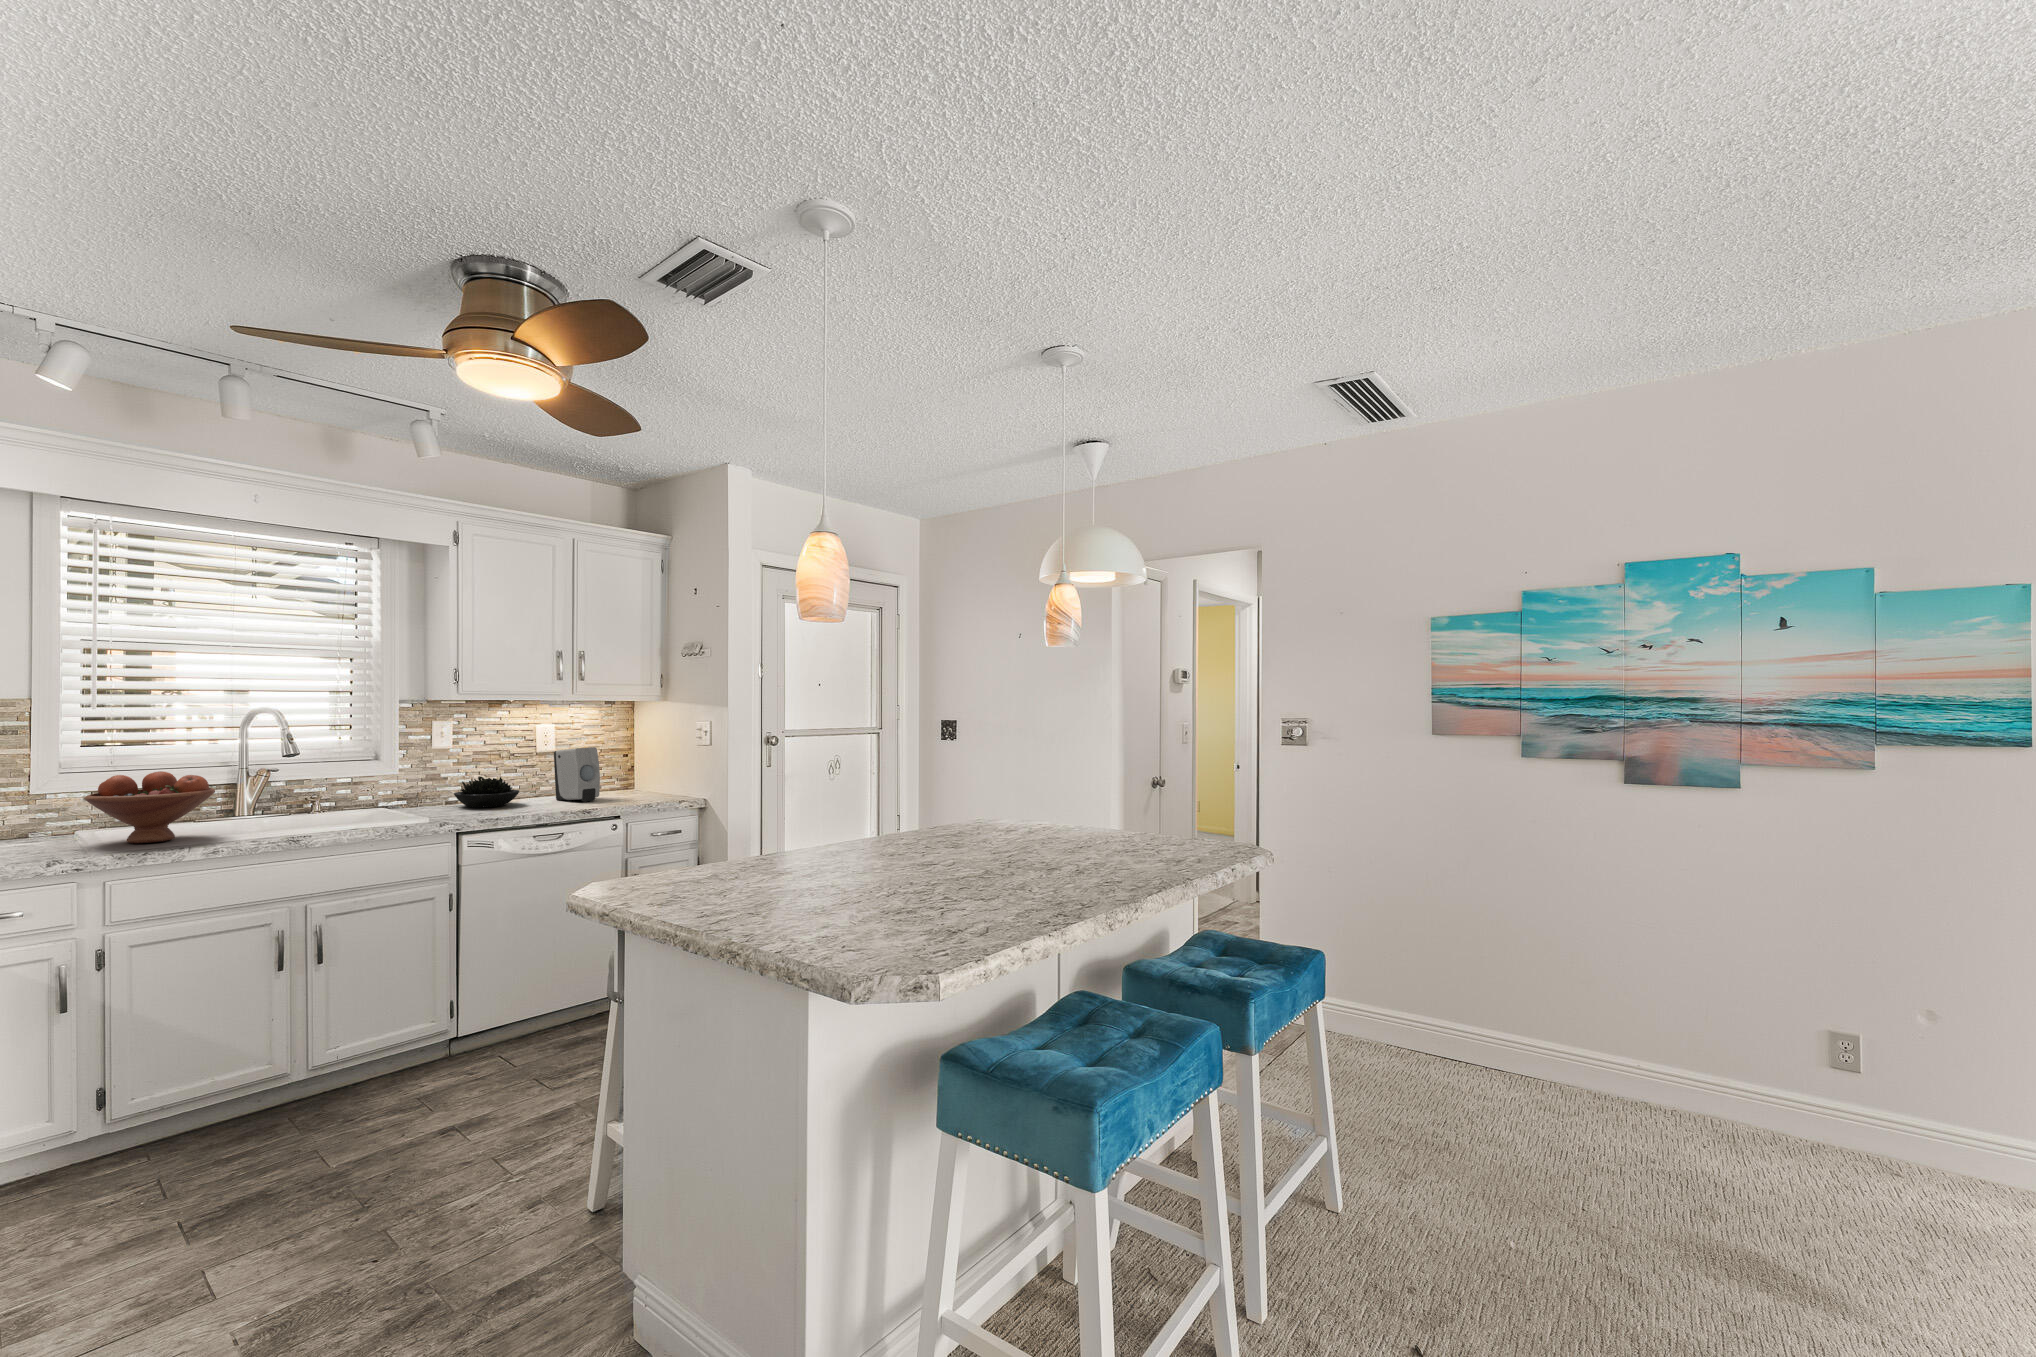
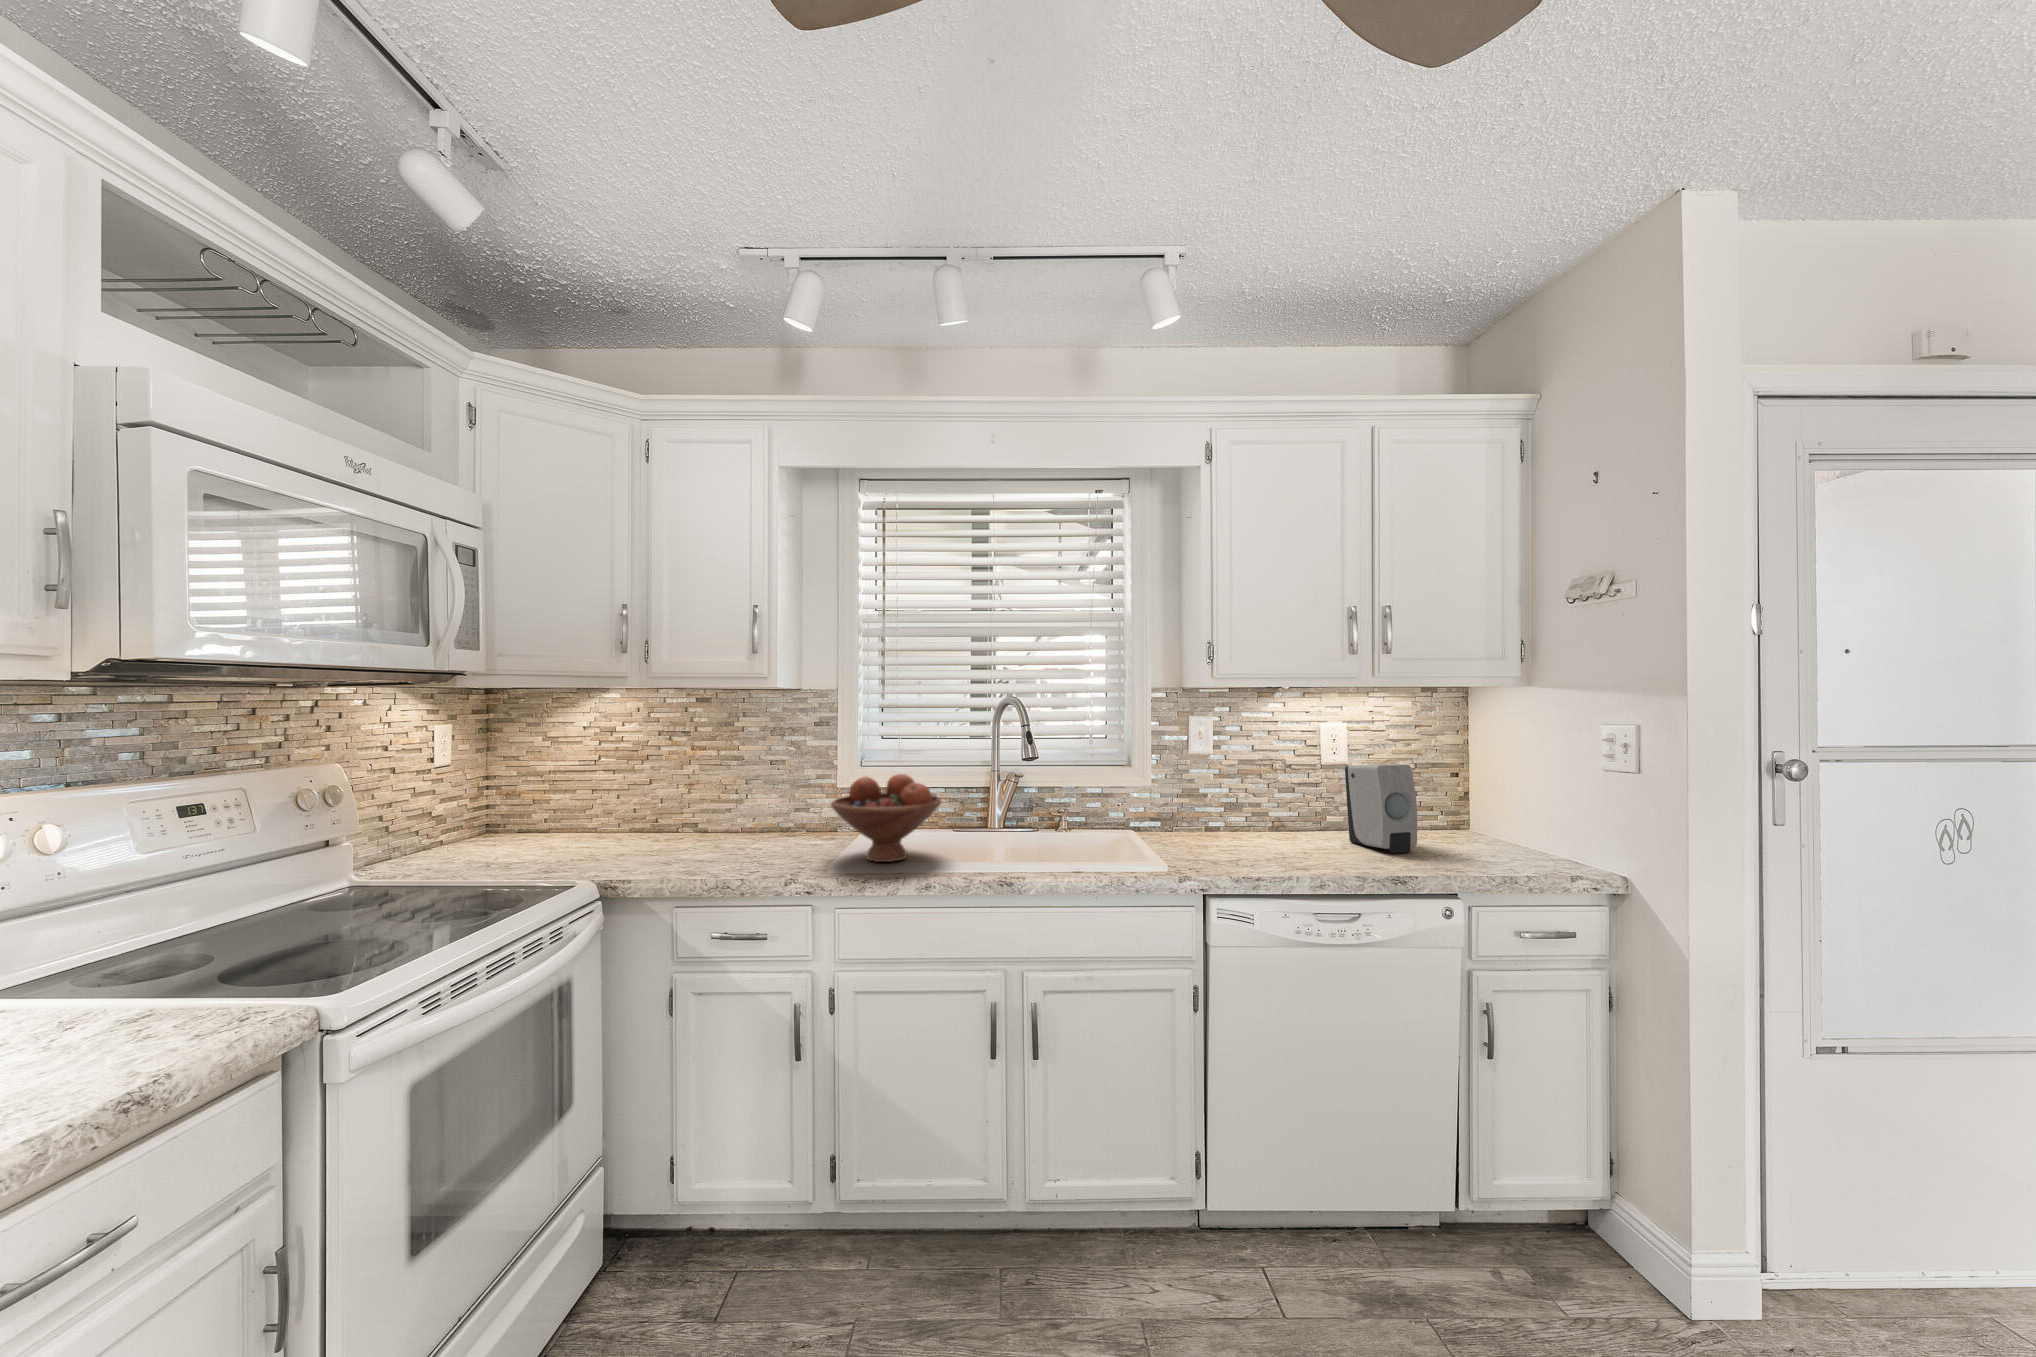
succulent plant: present [454,777,519,808] -> none [1211,799,1296,847]

